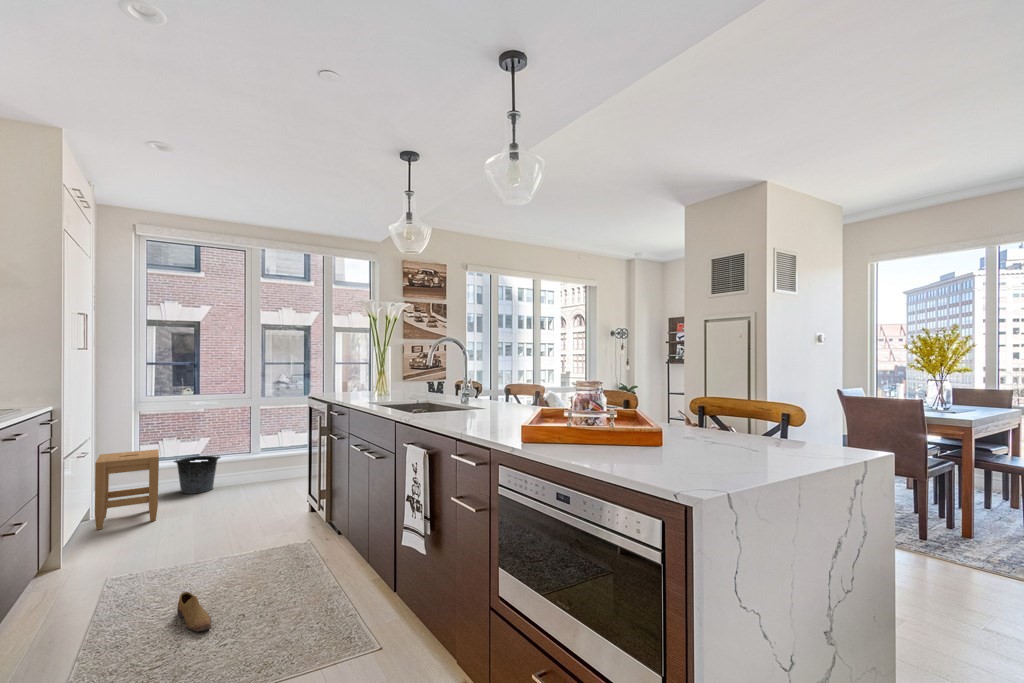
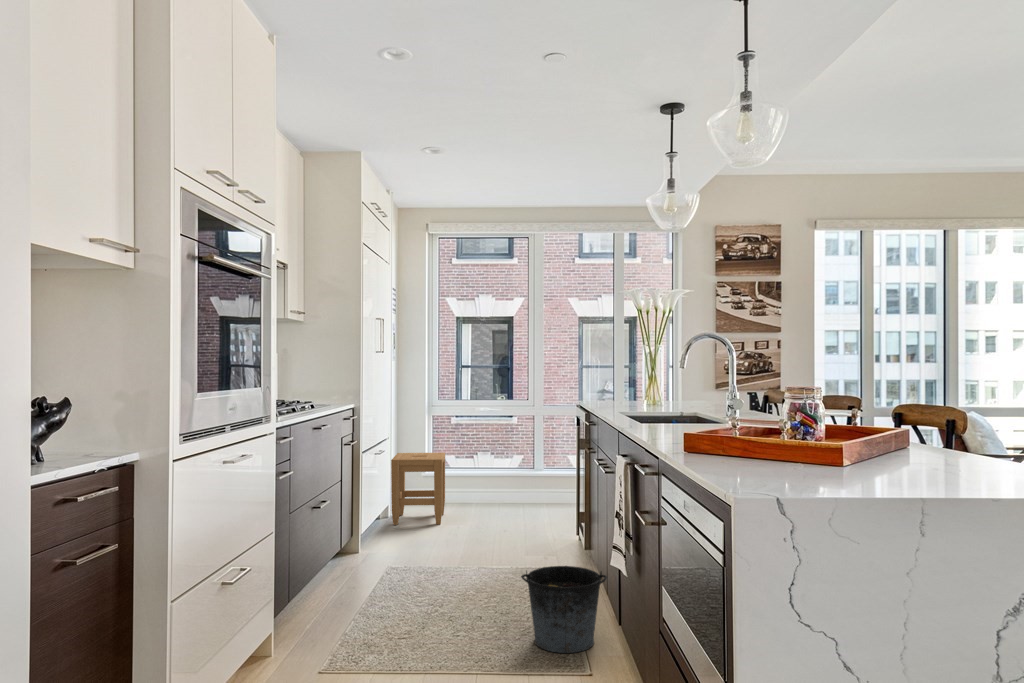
bucket: present [174,456,220,494] -> present [521,566,607,653]
shoe: present [177,592,211,632] -> none [432,585,456,621]

